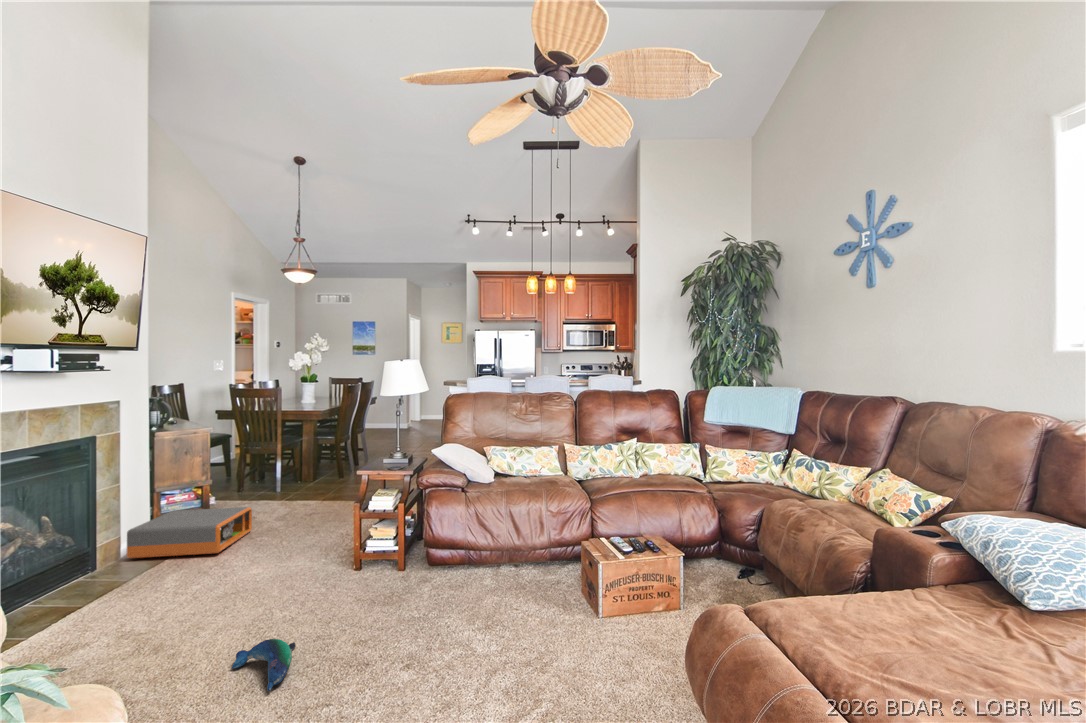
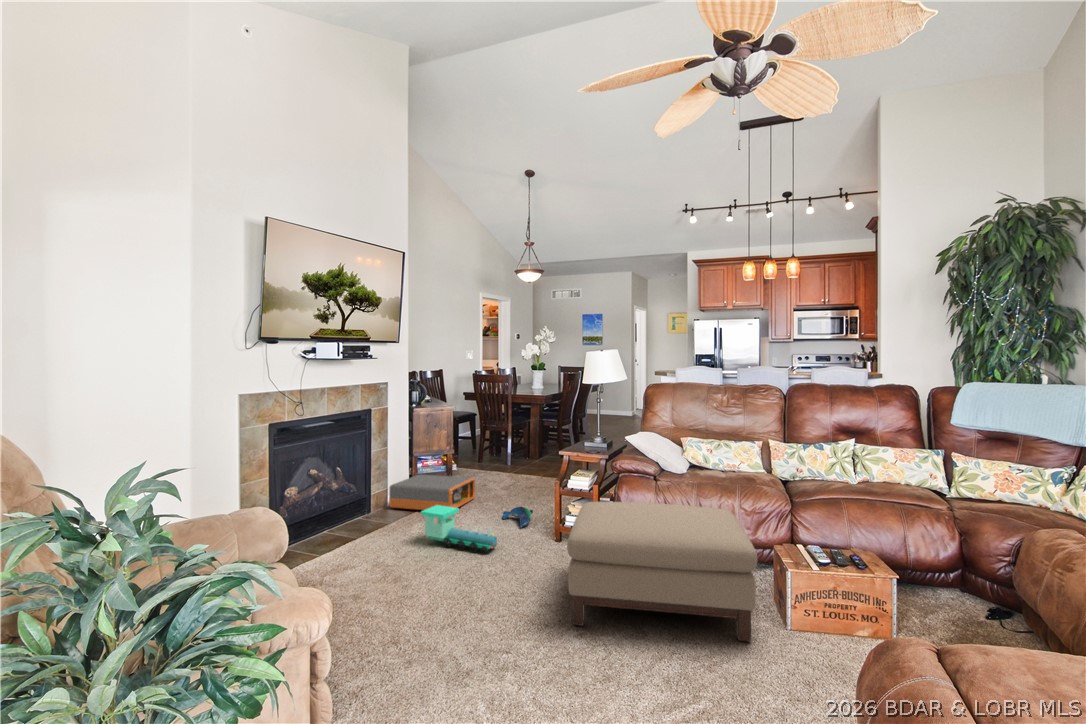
ottoman: none [376,515,575,674] -> present [567,502,757,642]
toy train: none [174,550,285,601] -> present [421,505,499,553]
plush toy: present [232,639,295,691] -> present [502,507,533,528]

